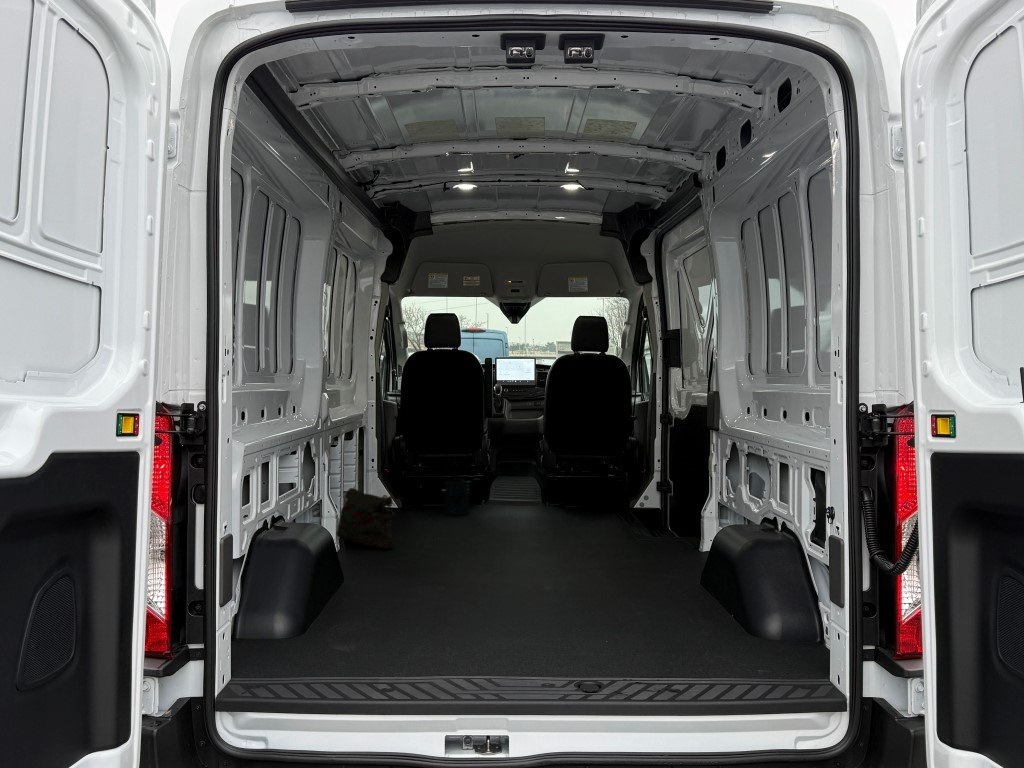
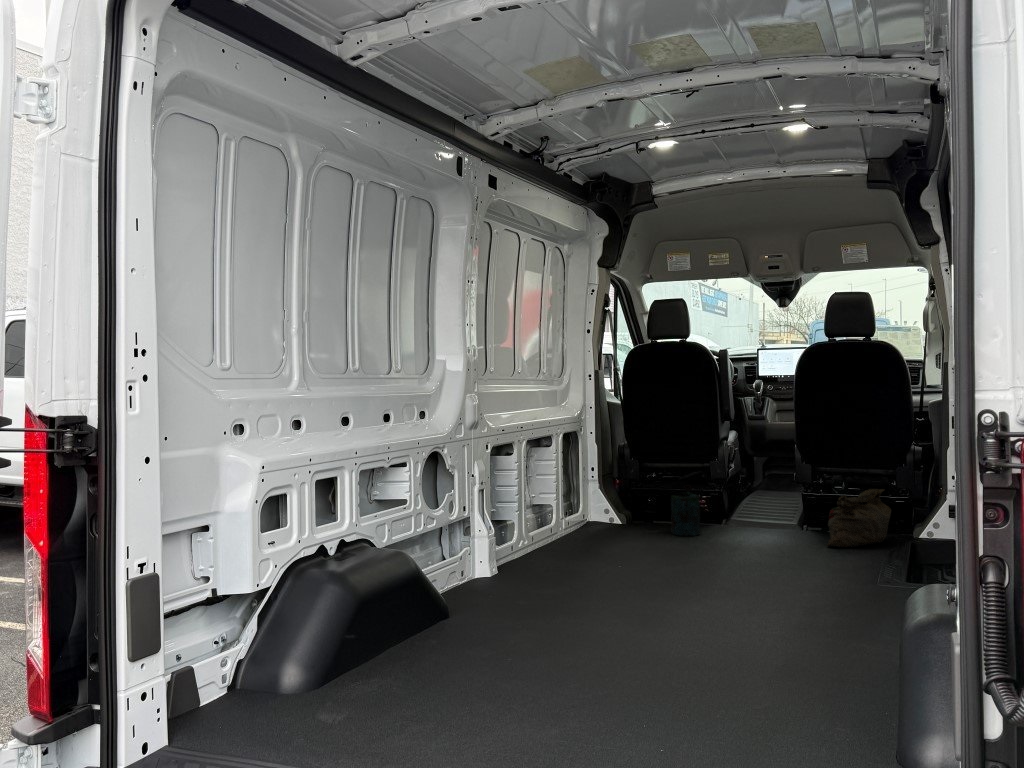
bag: present [337,488,395,549] -> present [827,489,891,547]

